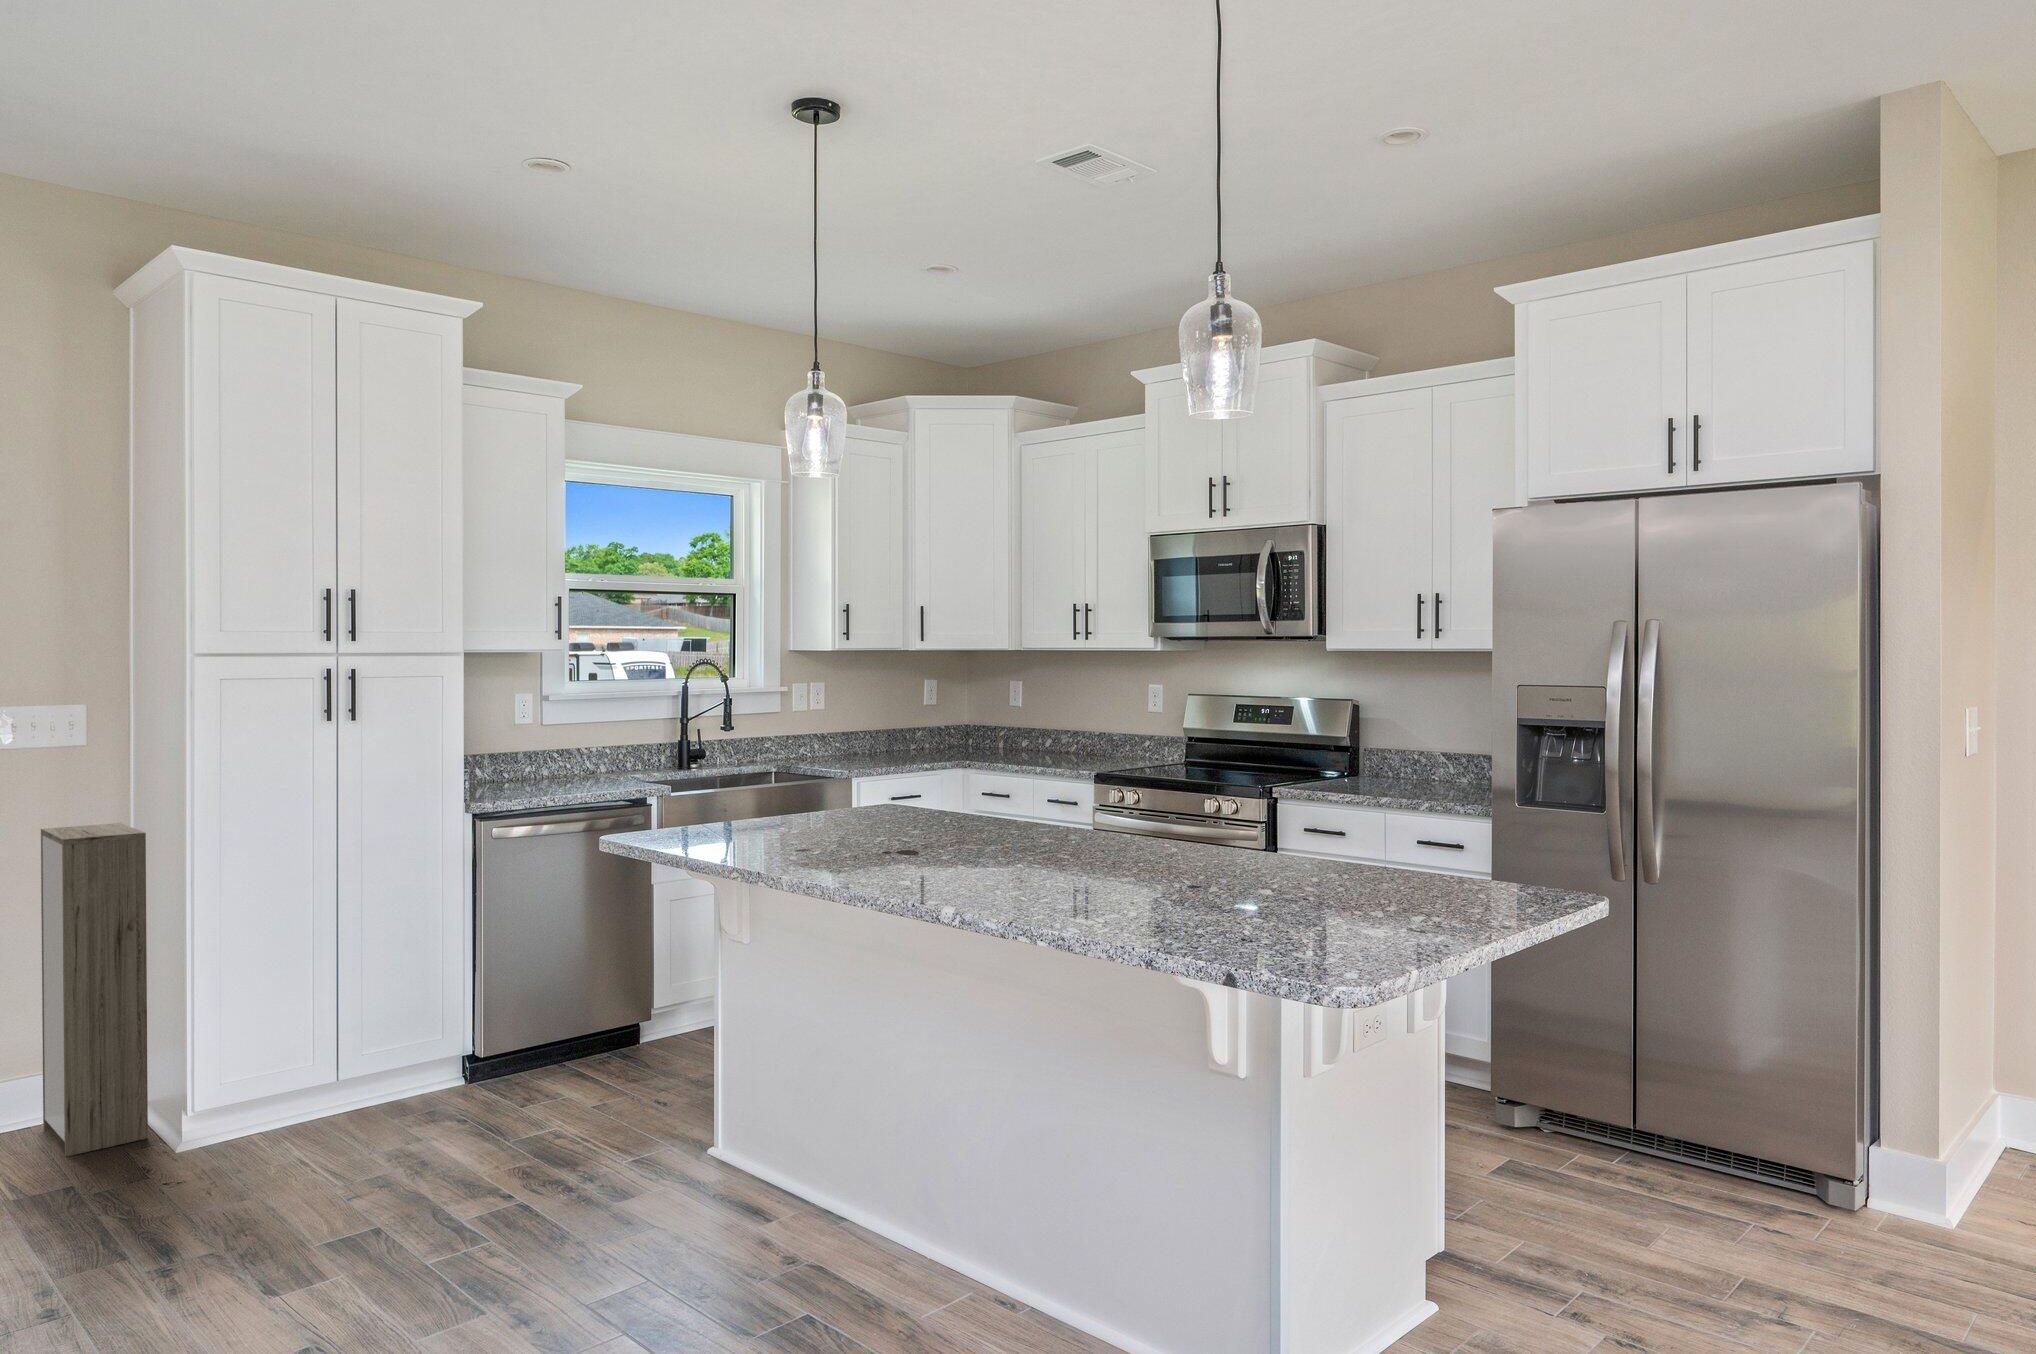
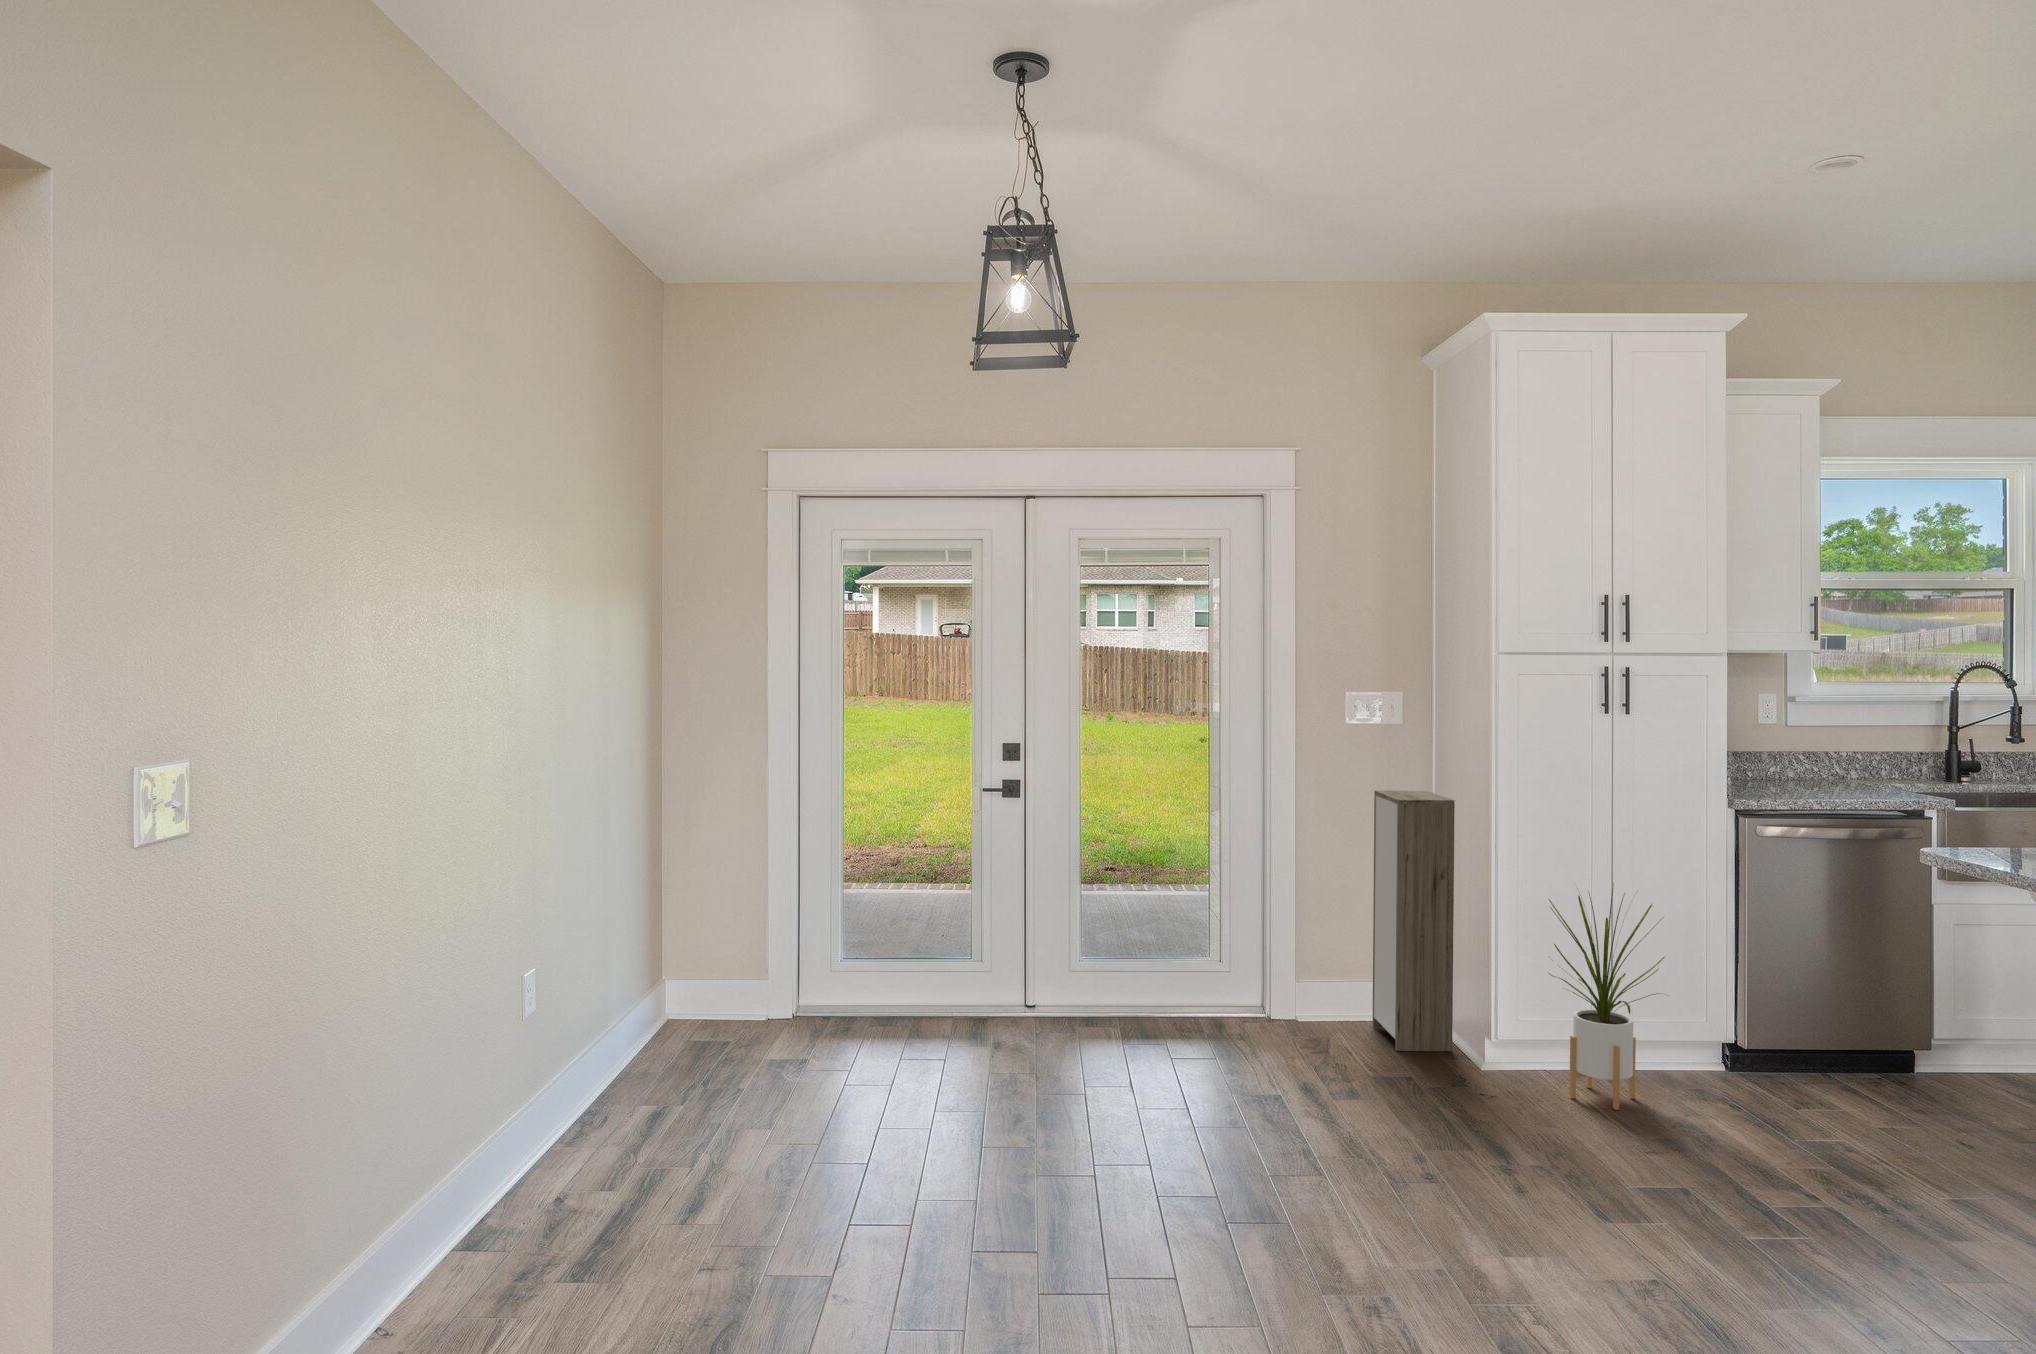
house plant: none [247,907,392,1160] -> present [1549,884,1669,1110]

